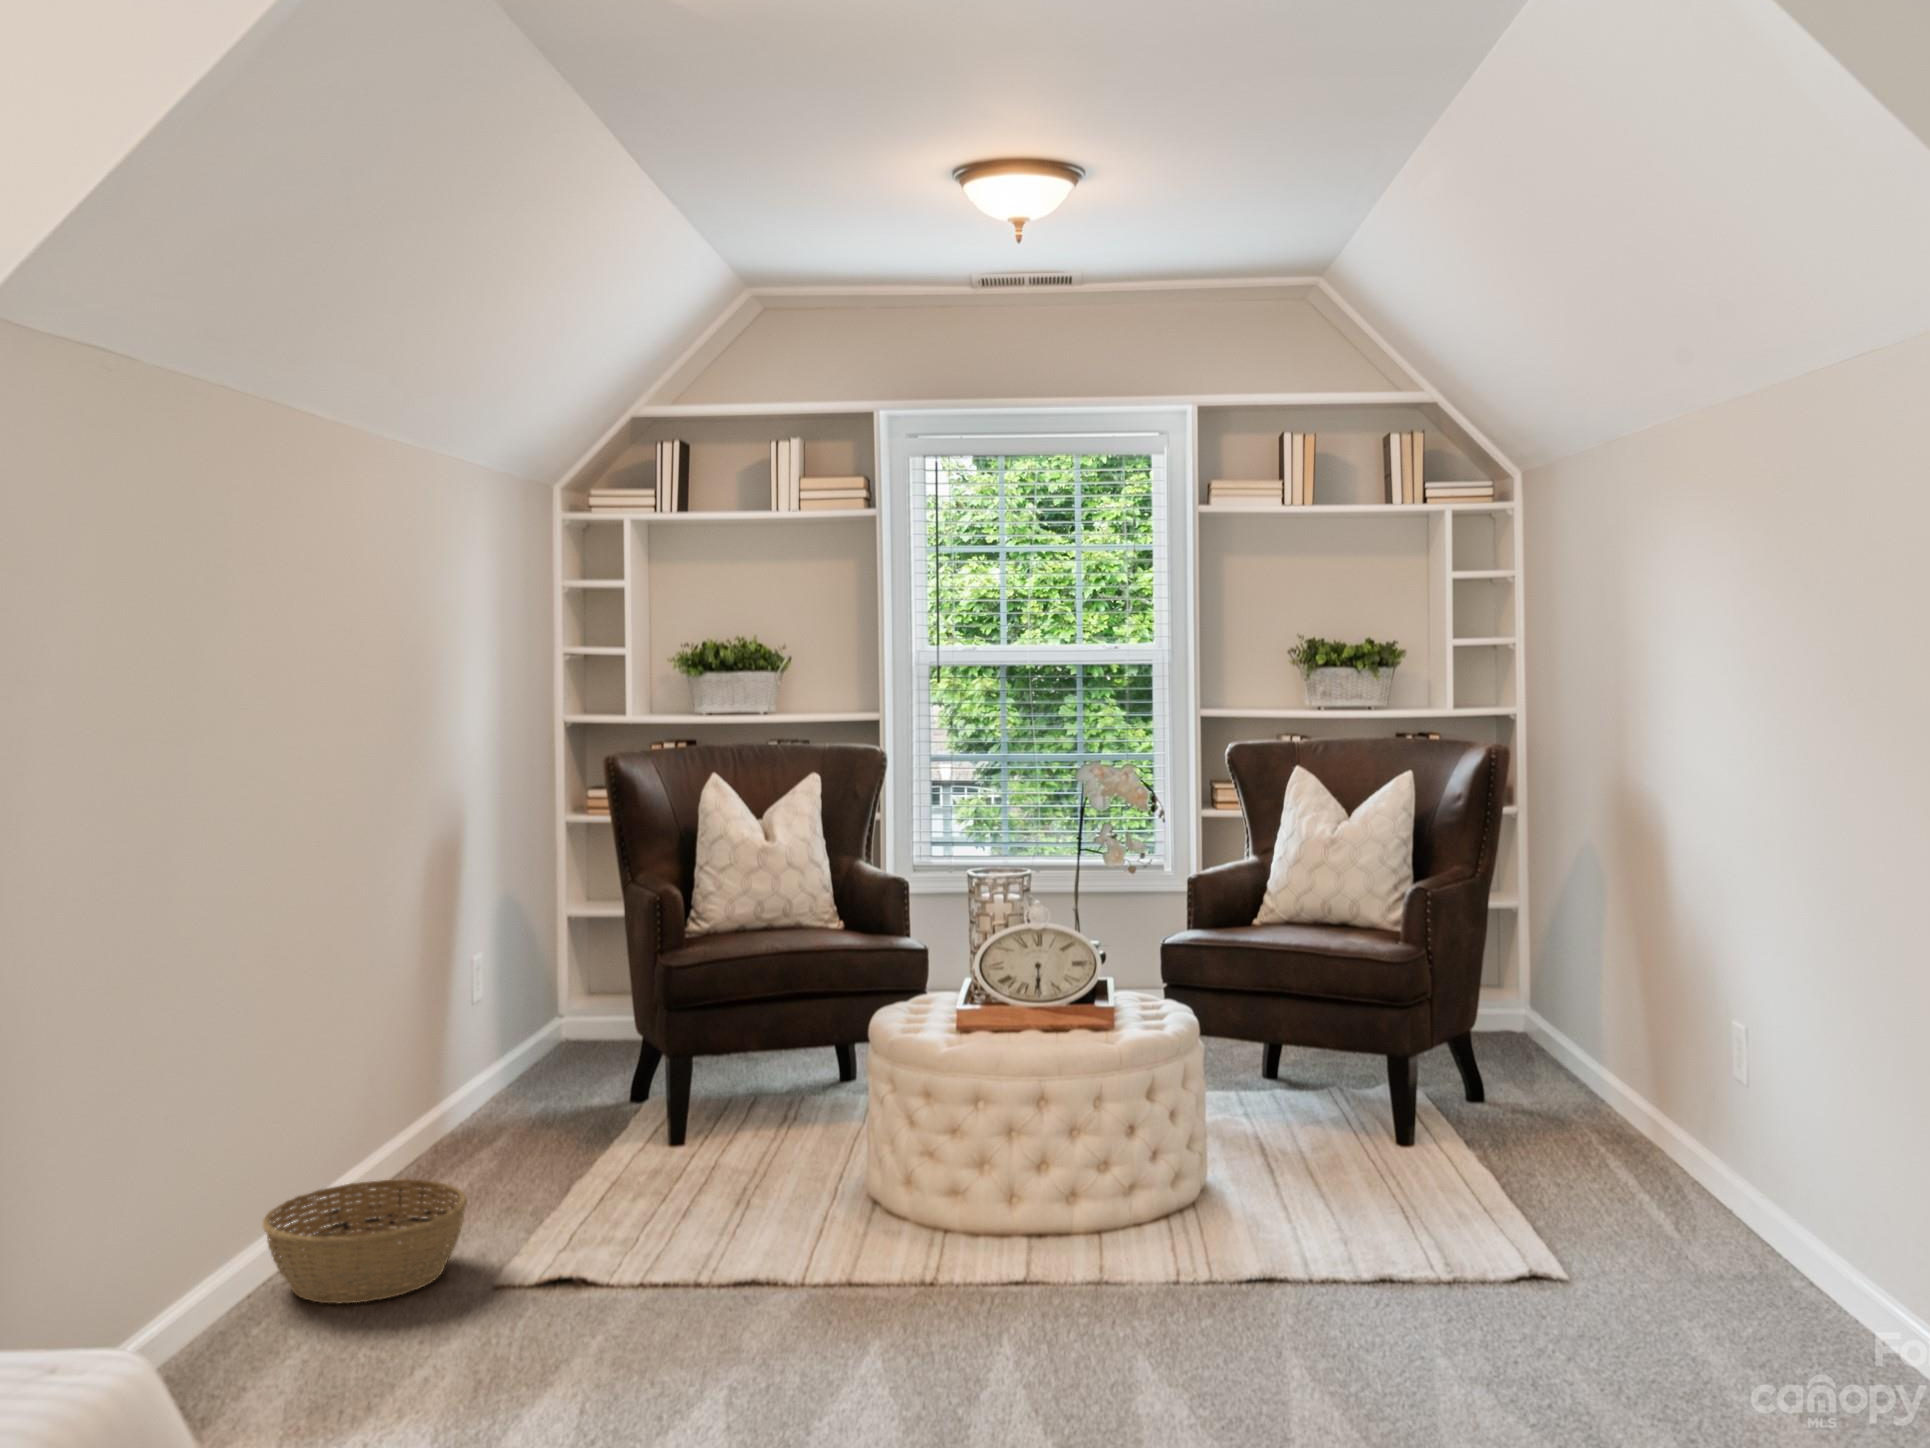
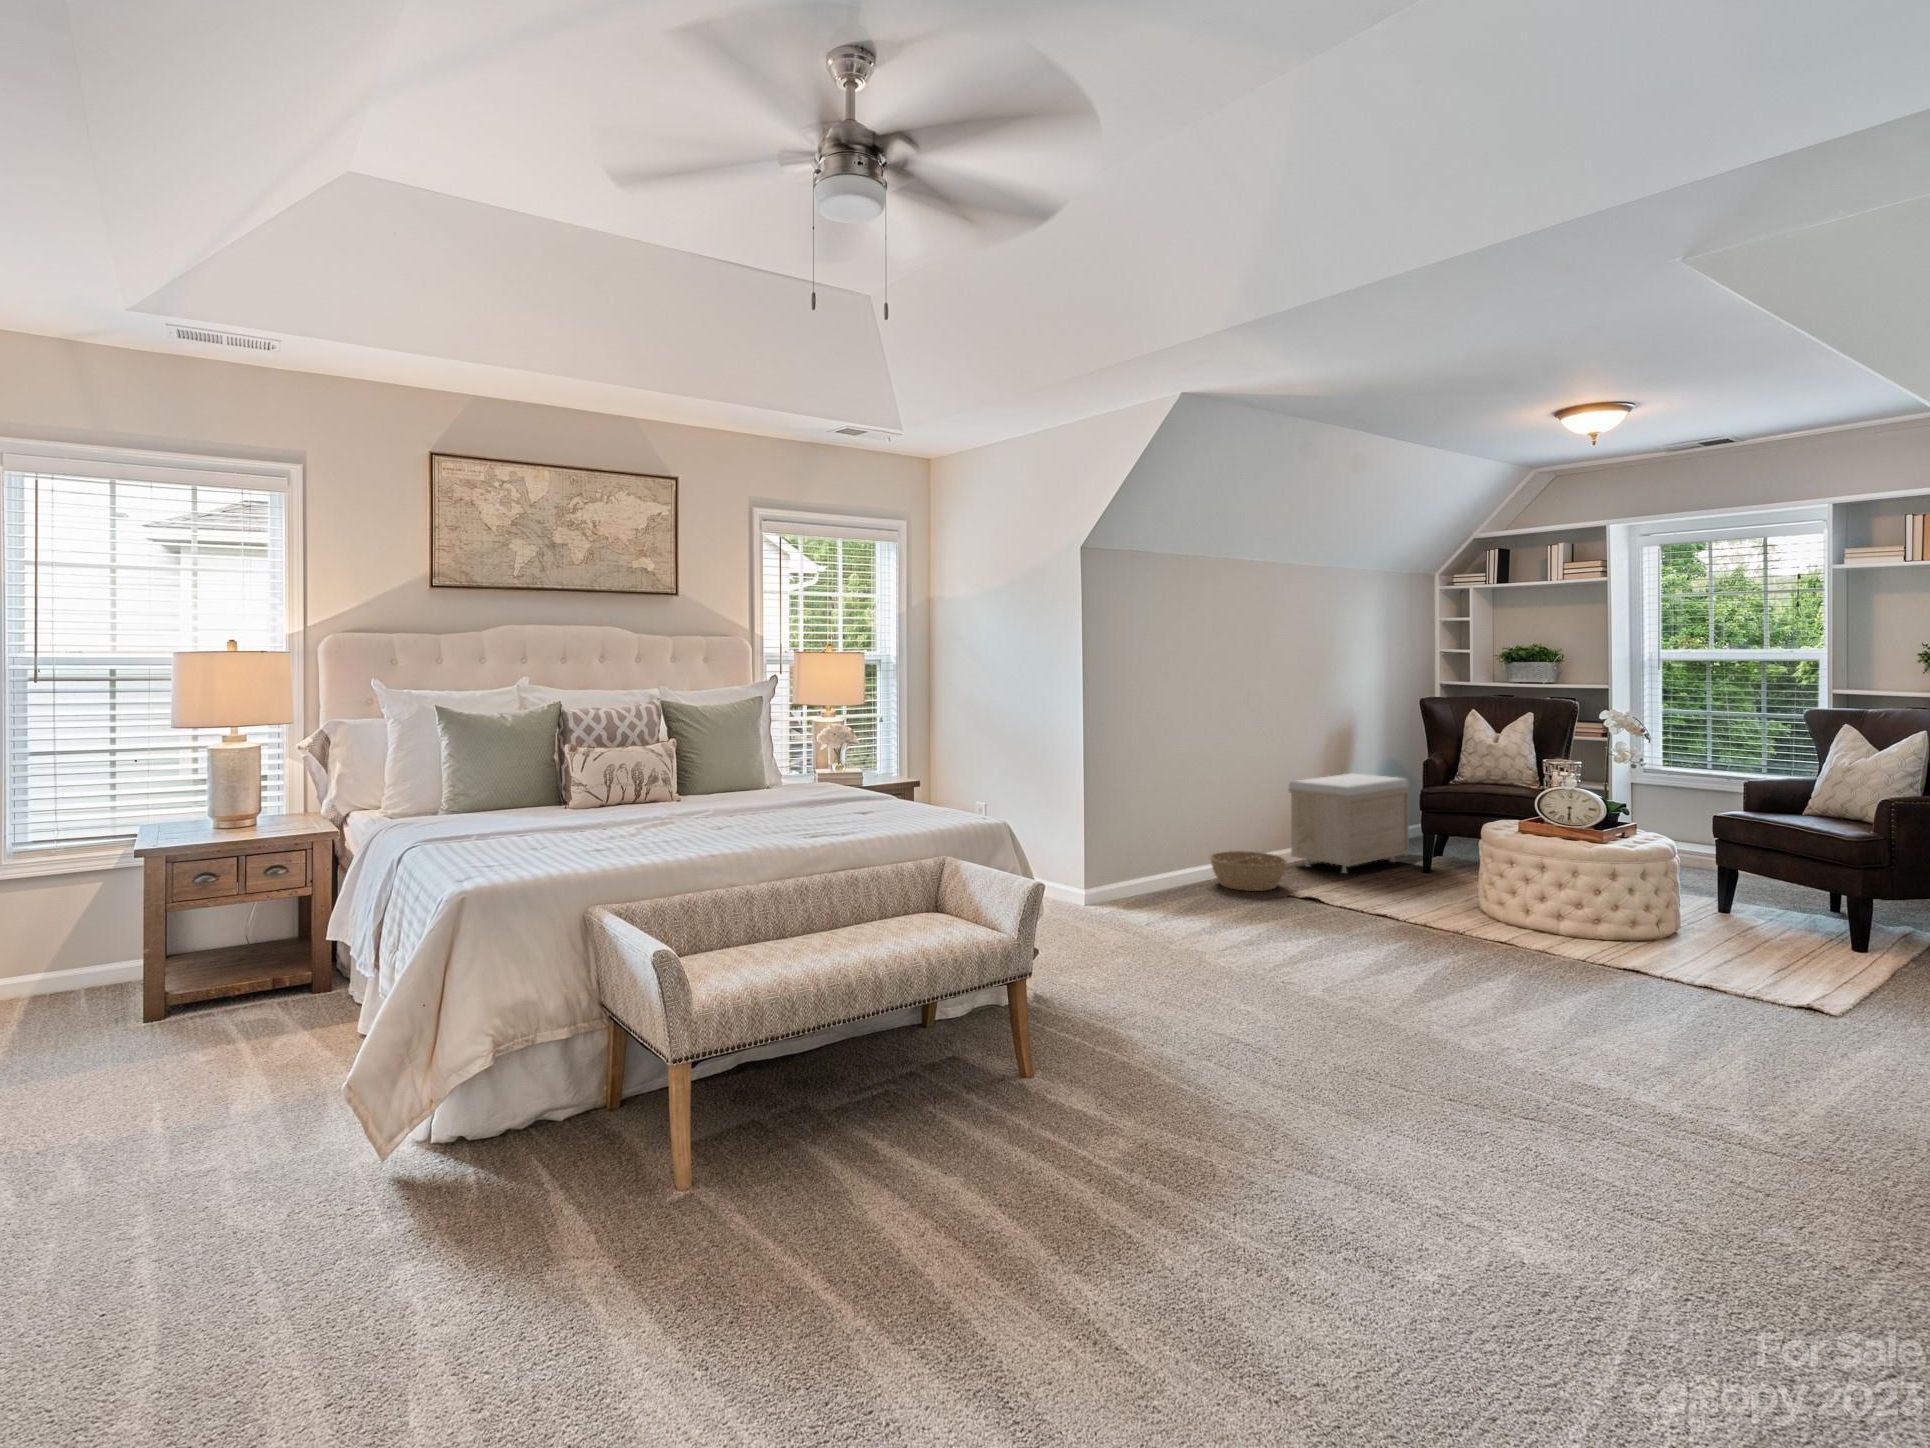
storage bench: none [387,932,615,1179] -> present [1289,773,1409,873]

